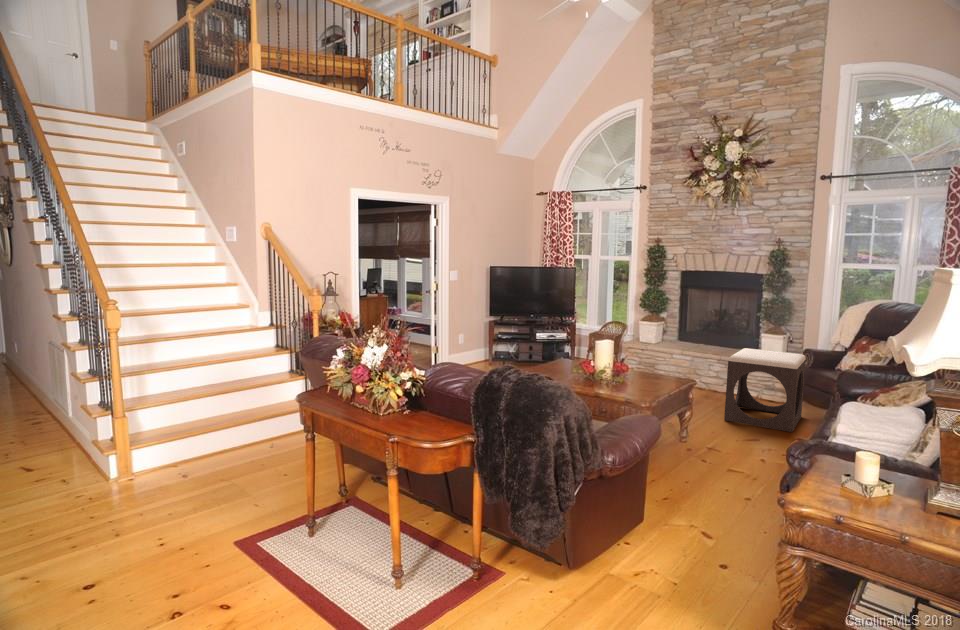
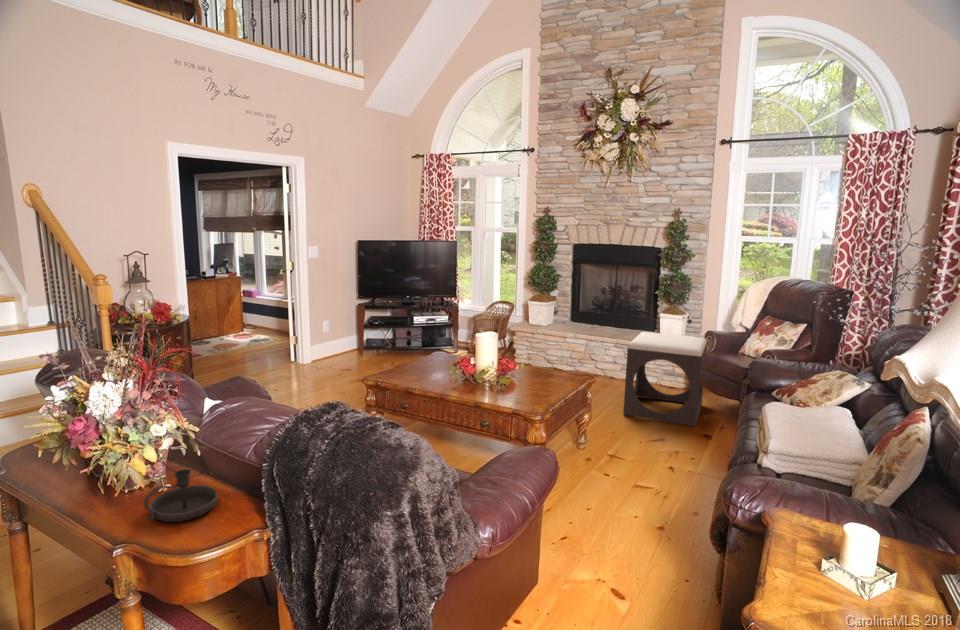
candlestick: none [406,400,444,429] -> present [143,469,219,522]

